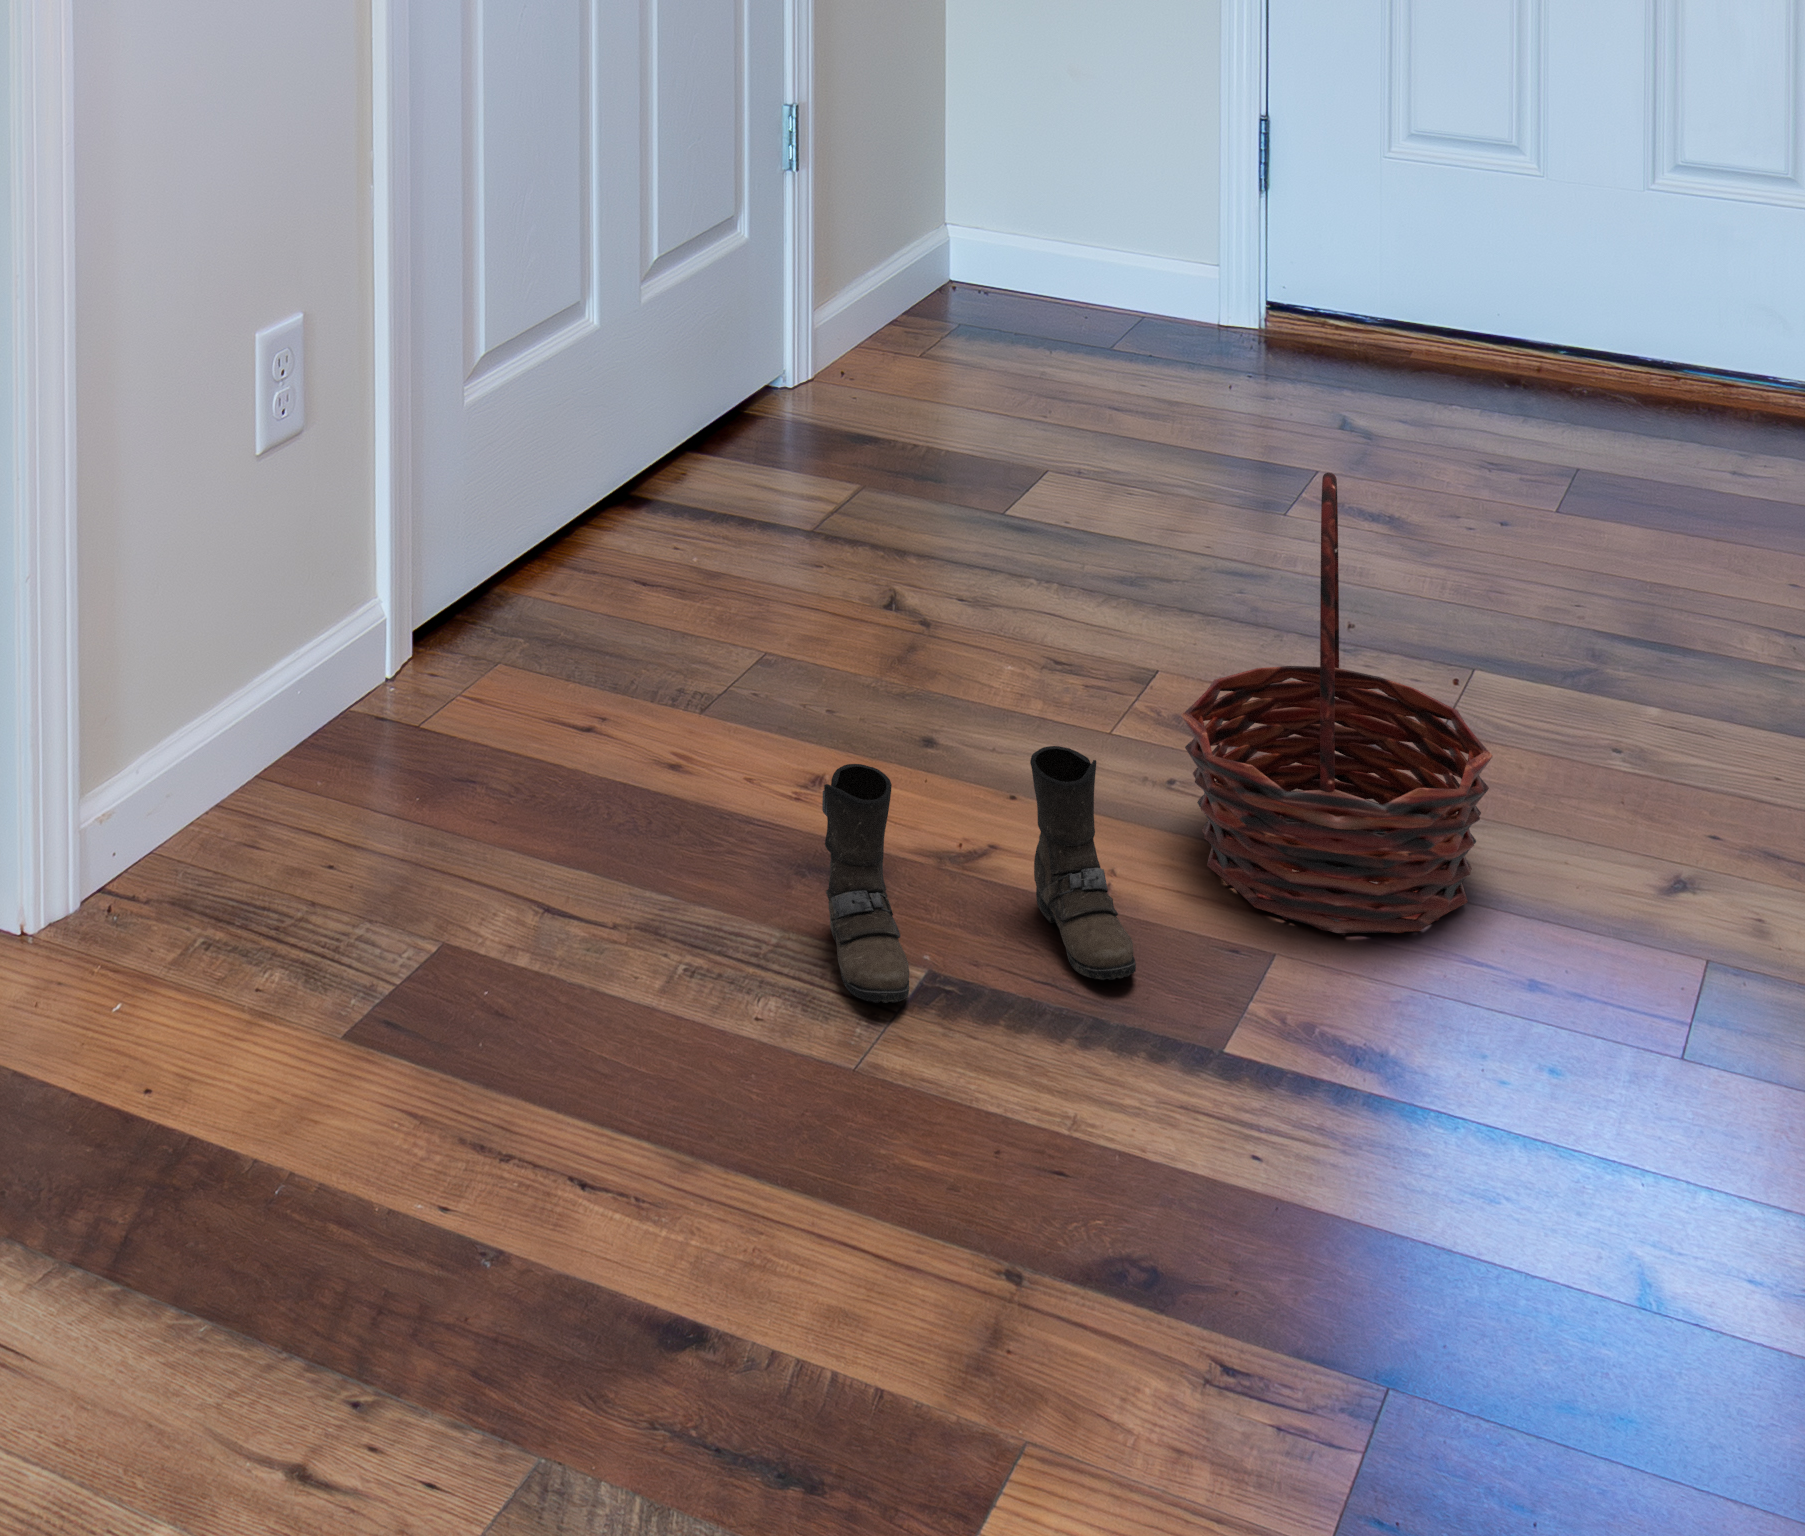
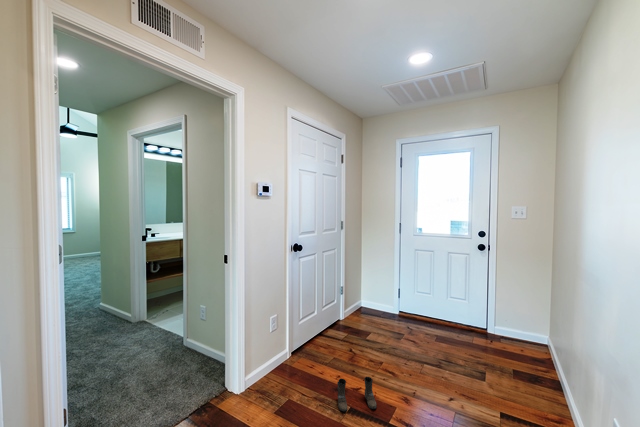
basket: present [1181,473,1493,935] -> none [384,342,424,403]

